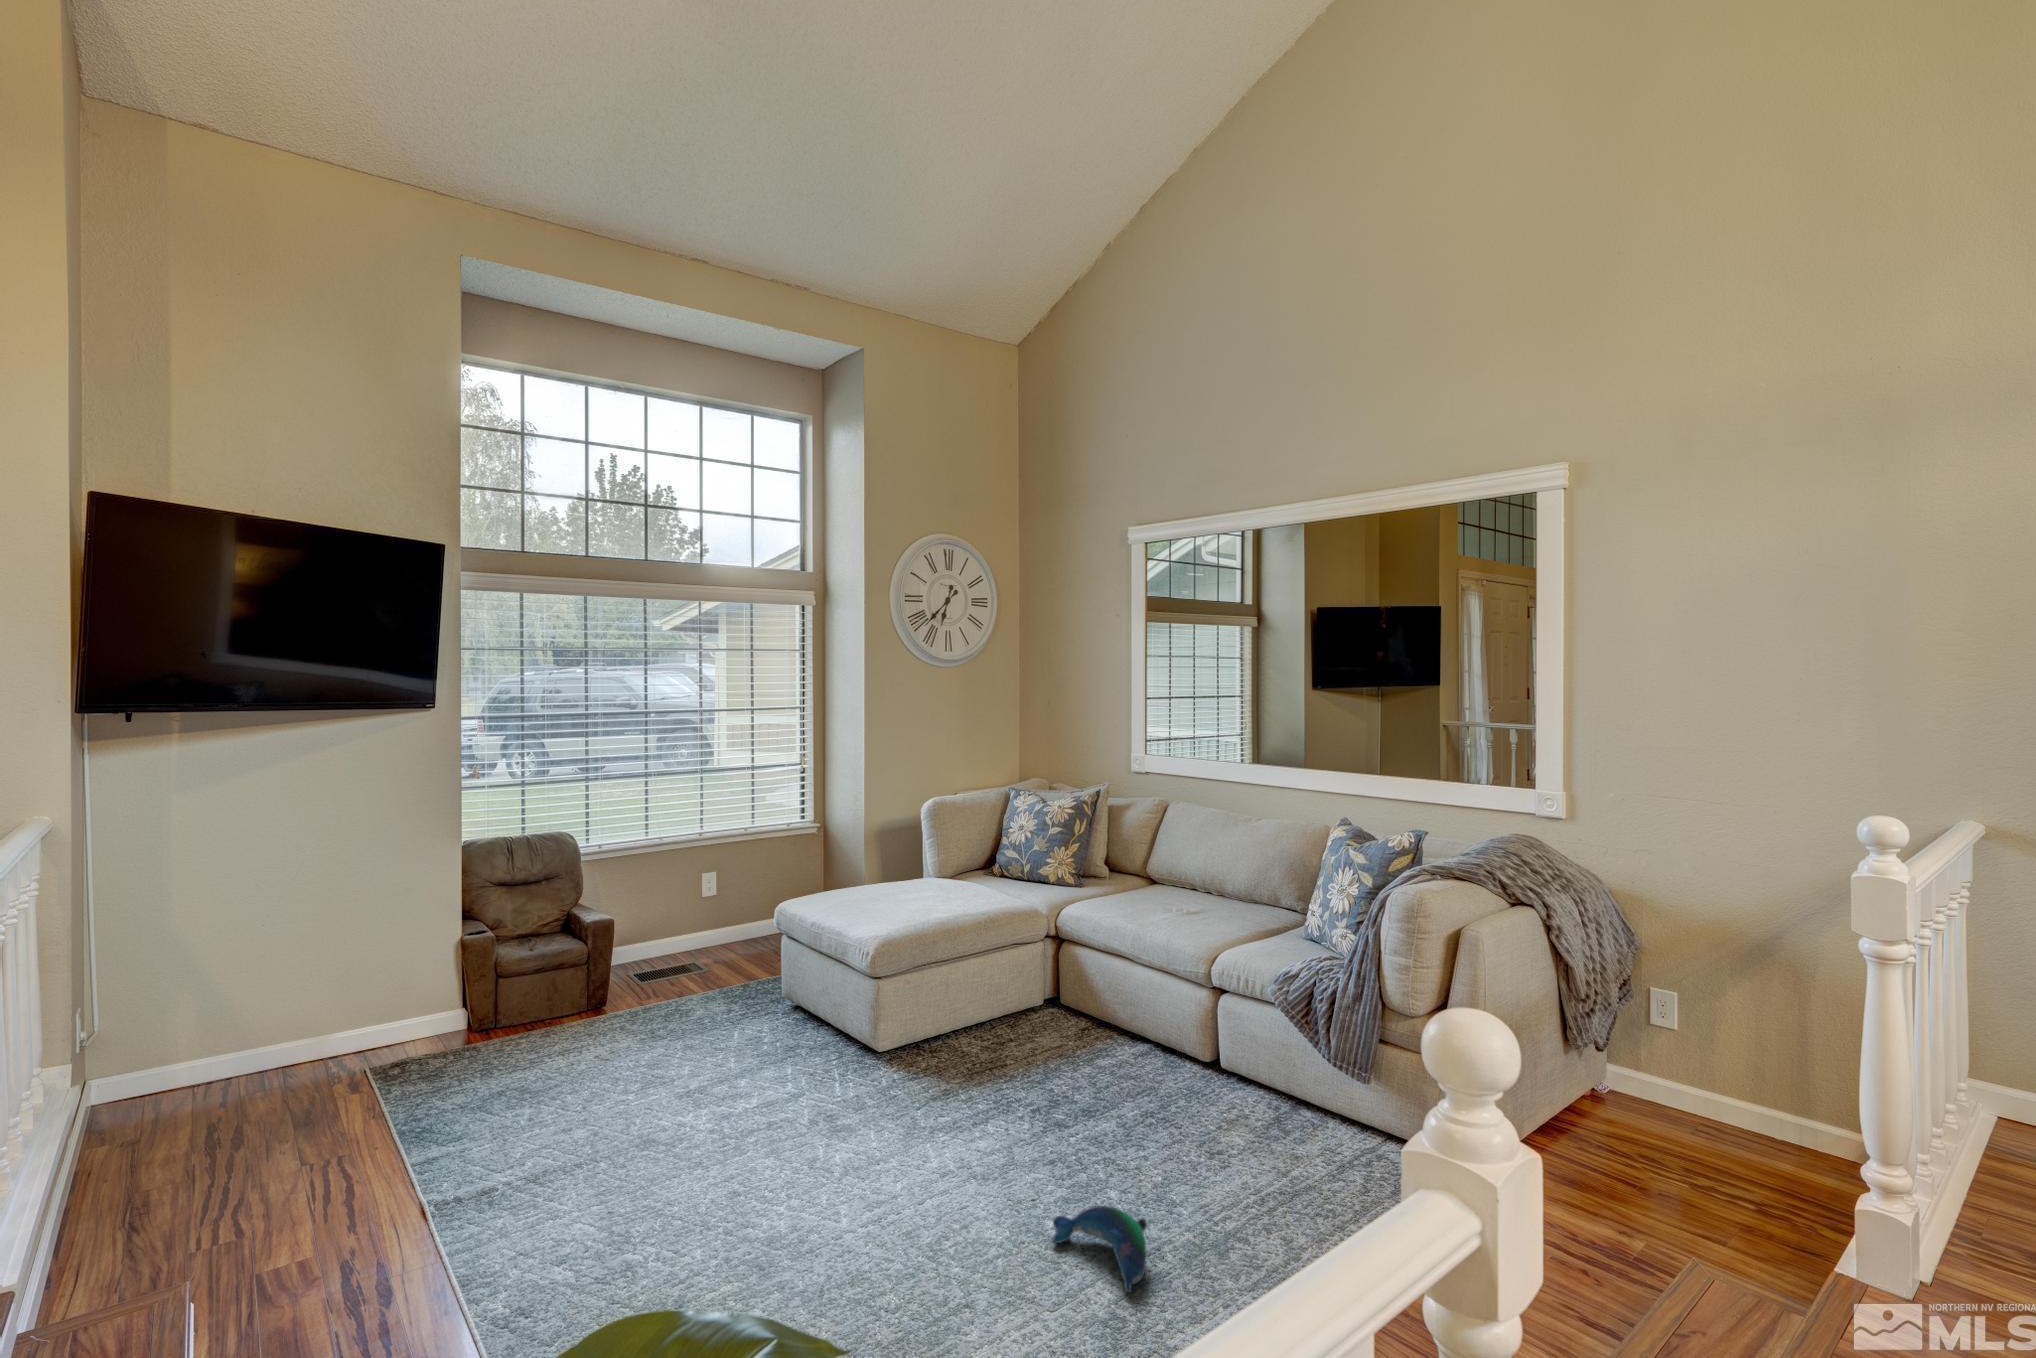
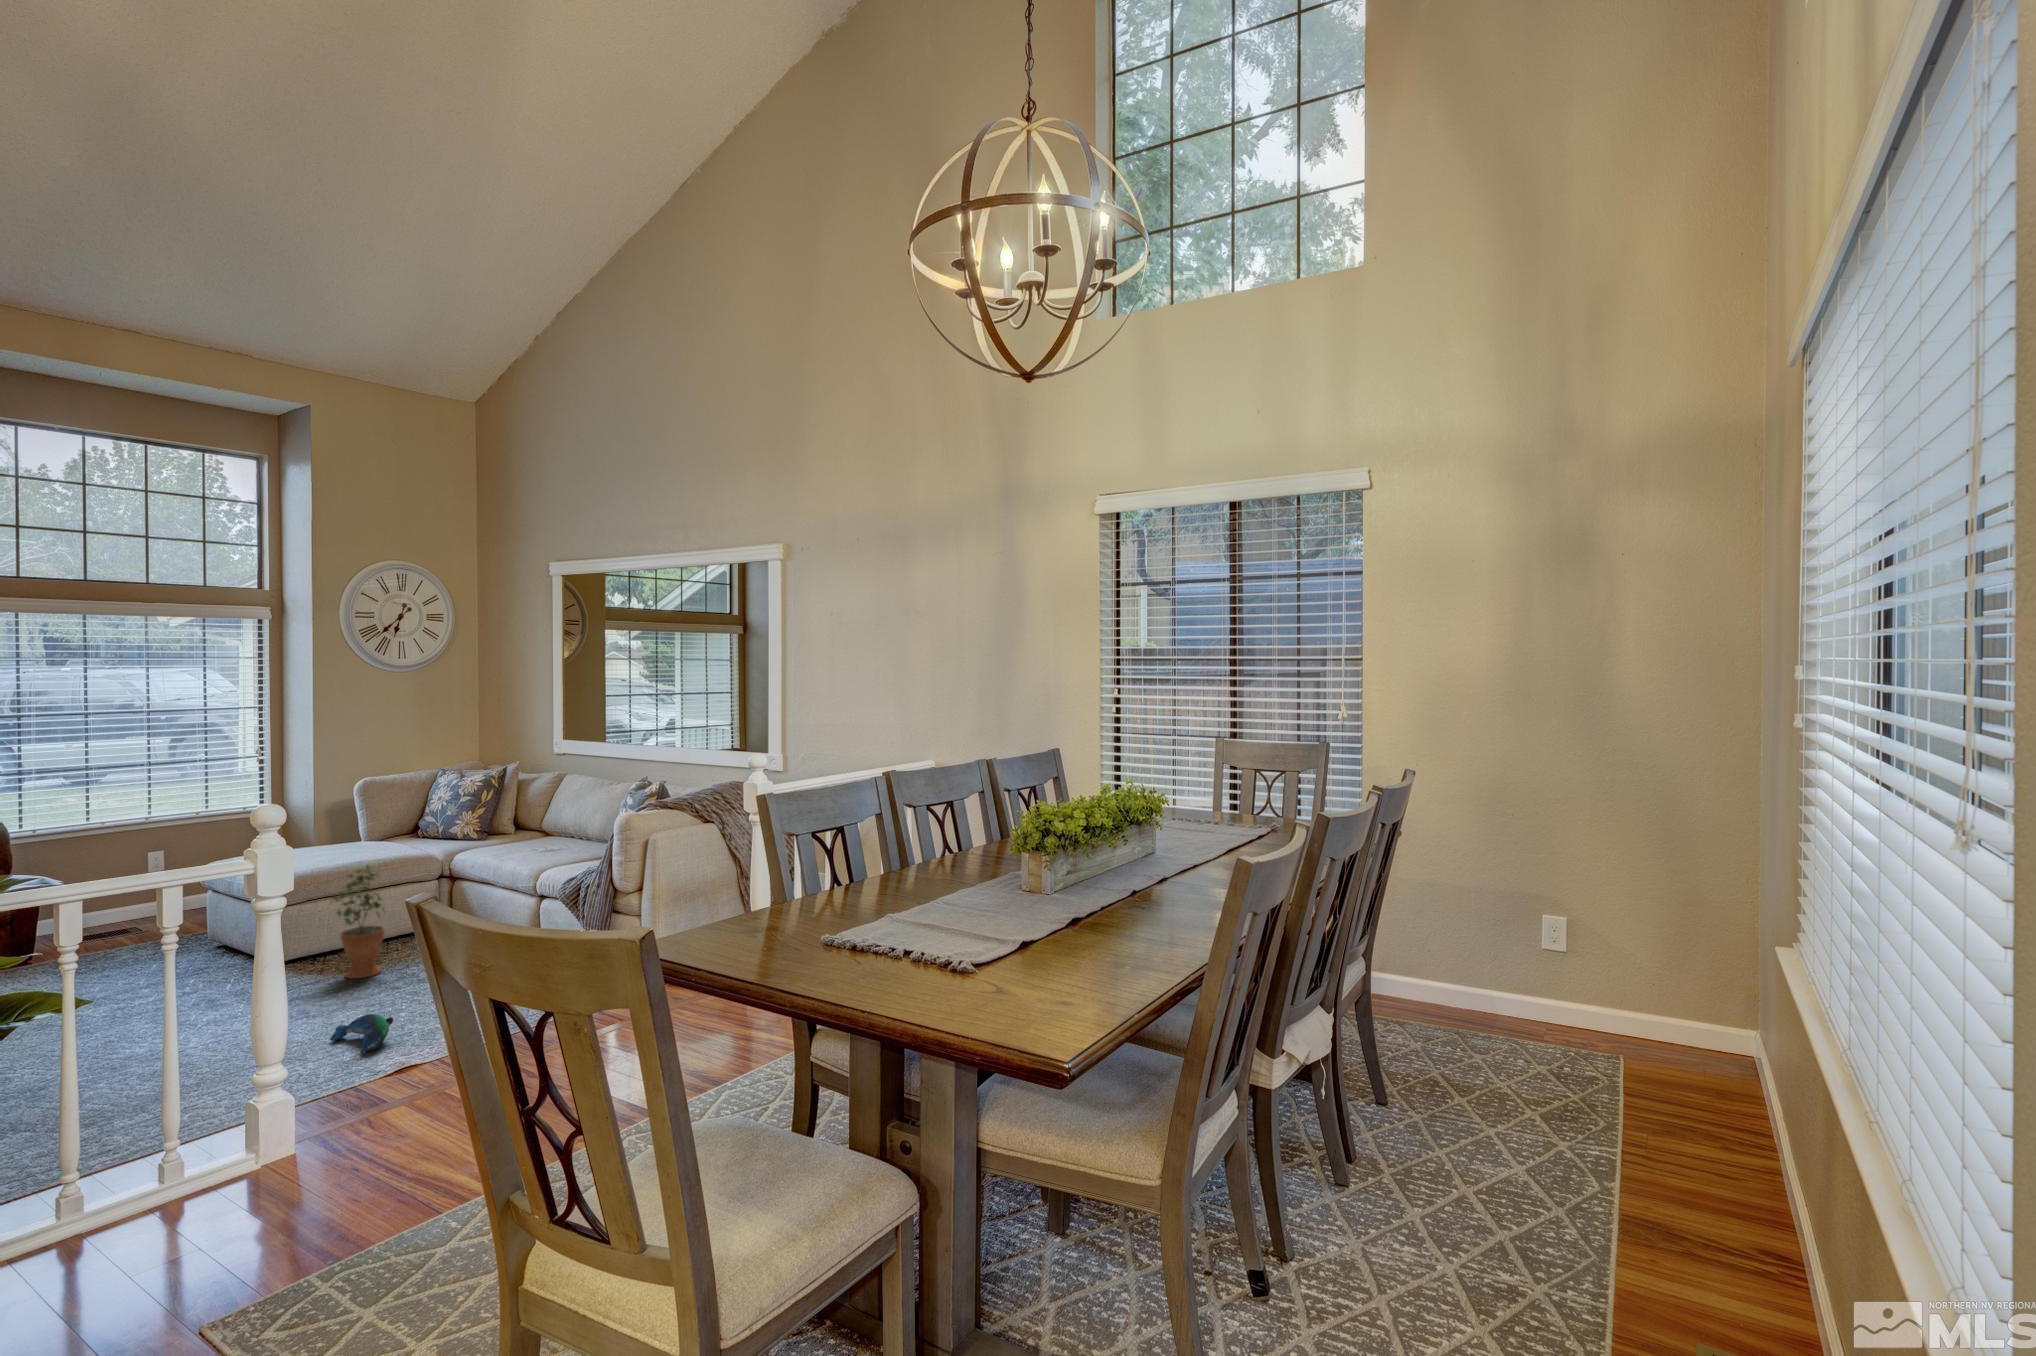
potted plant: none [964,927,1030,1094] -> present [333,866,386,979]

